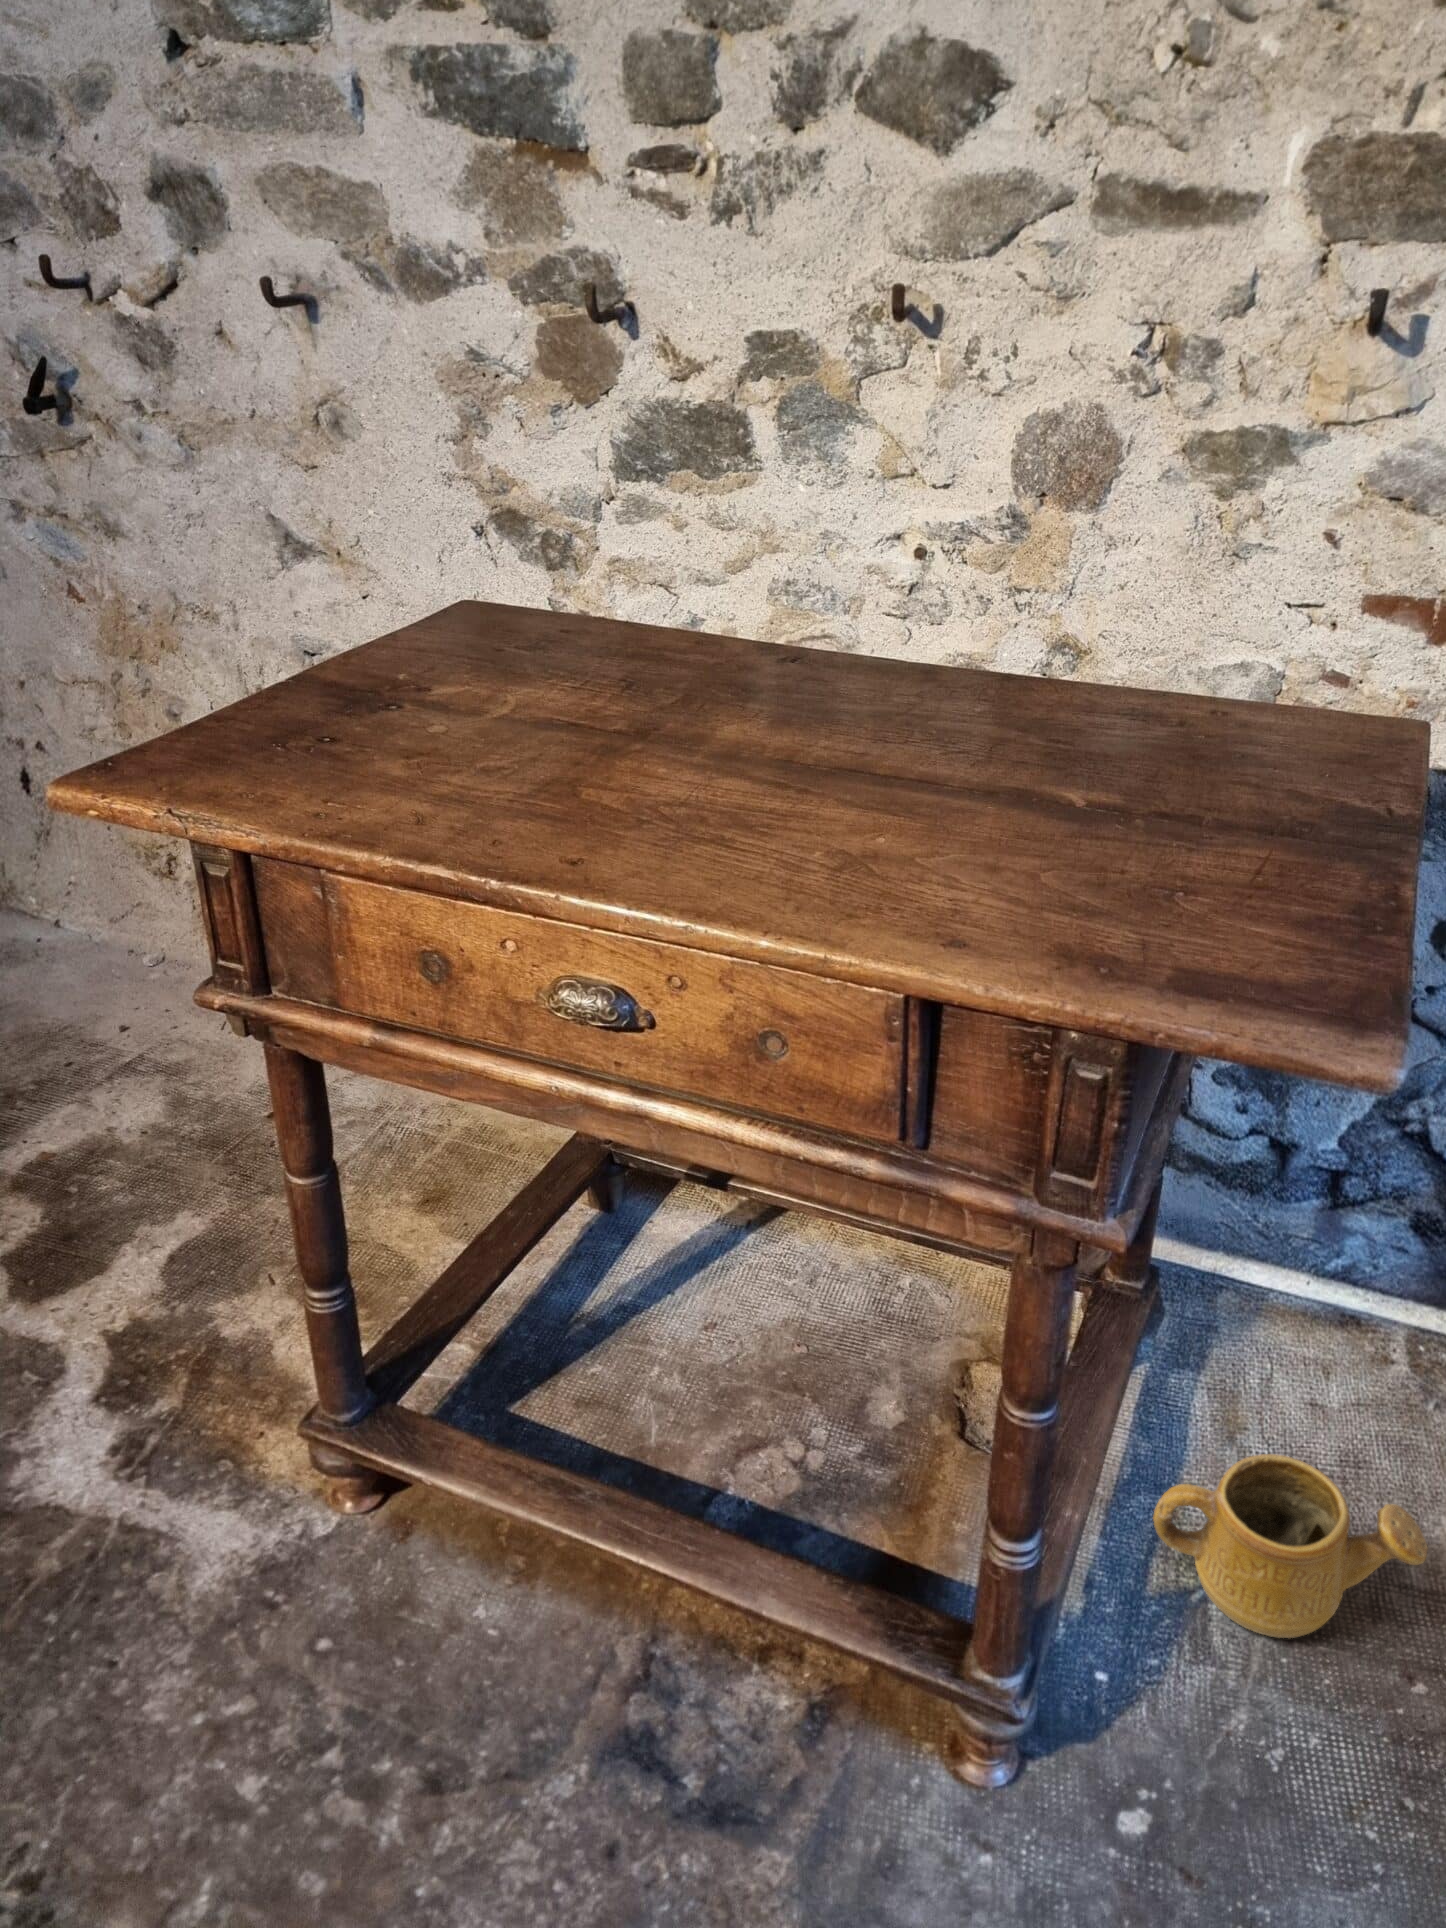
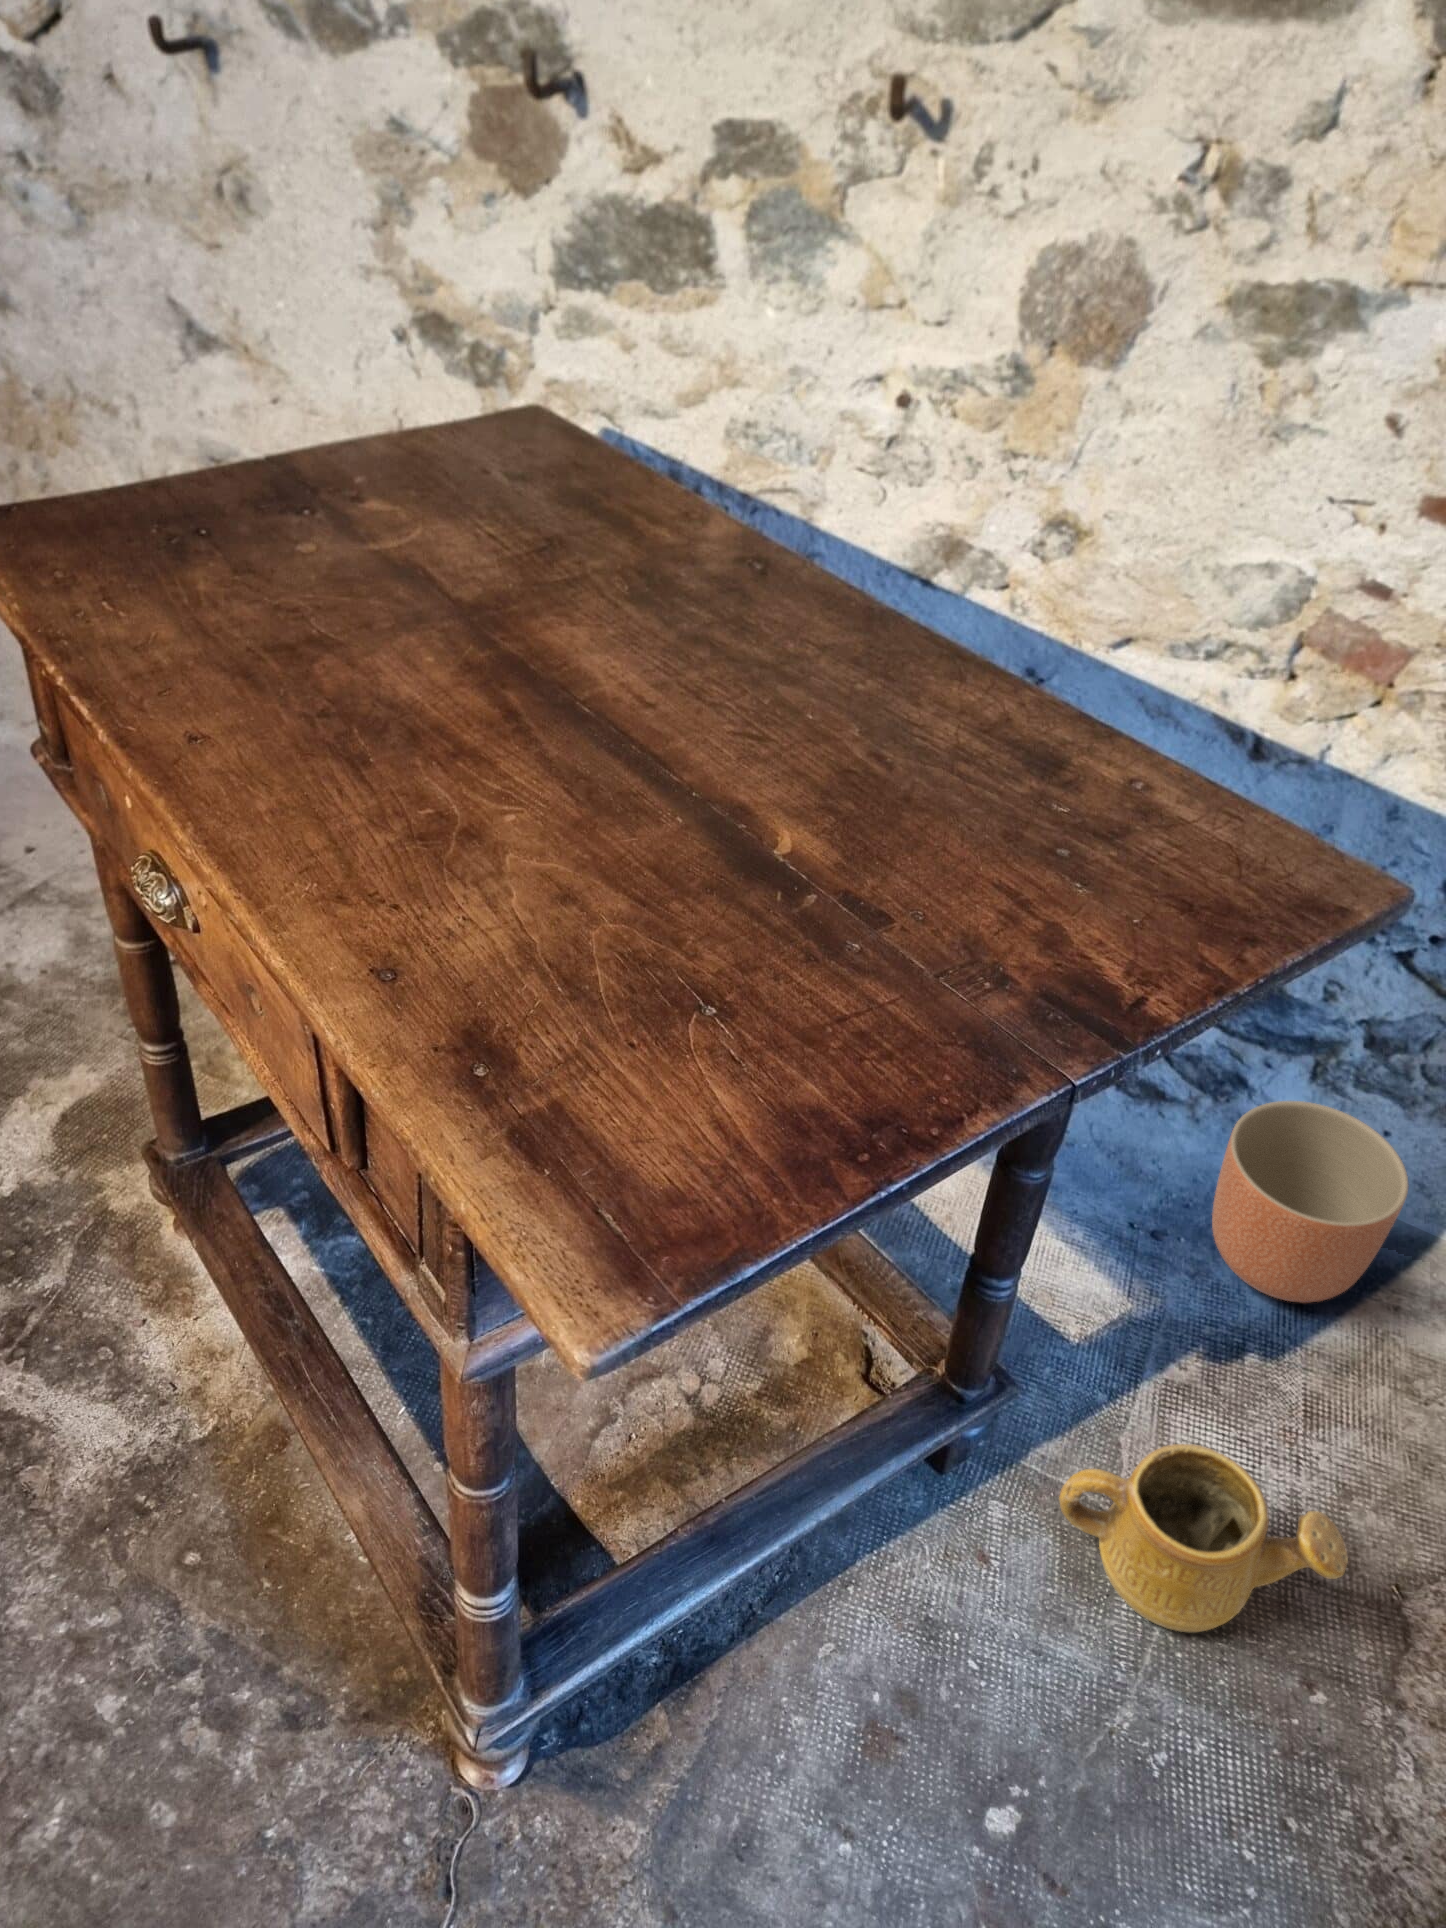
planter: none [1263,1153,1437,1340] -> present [1212,1101,1409,1302]

